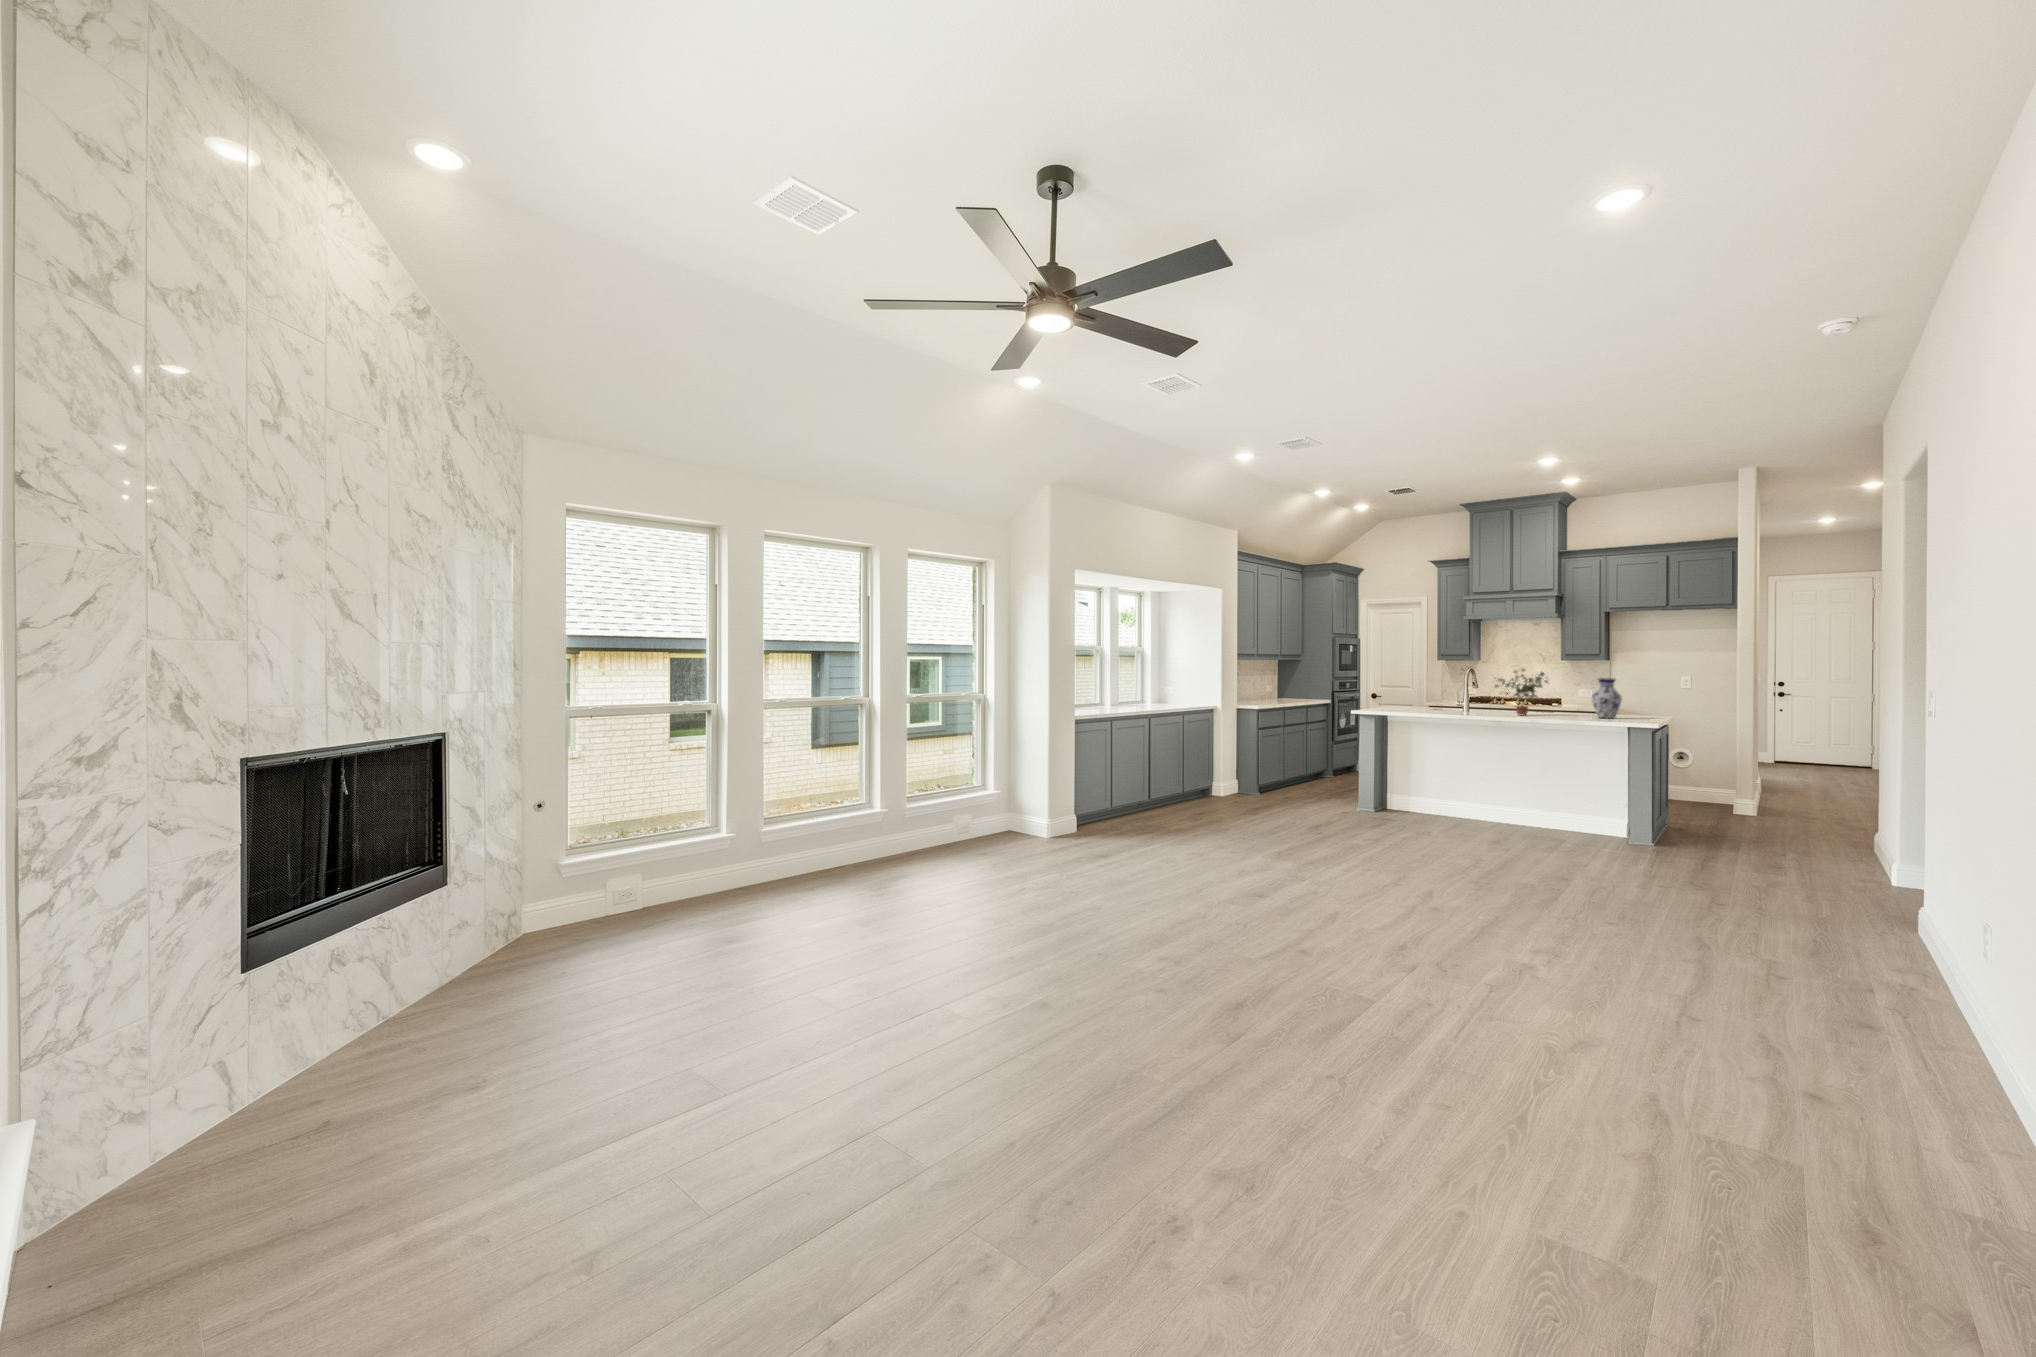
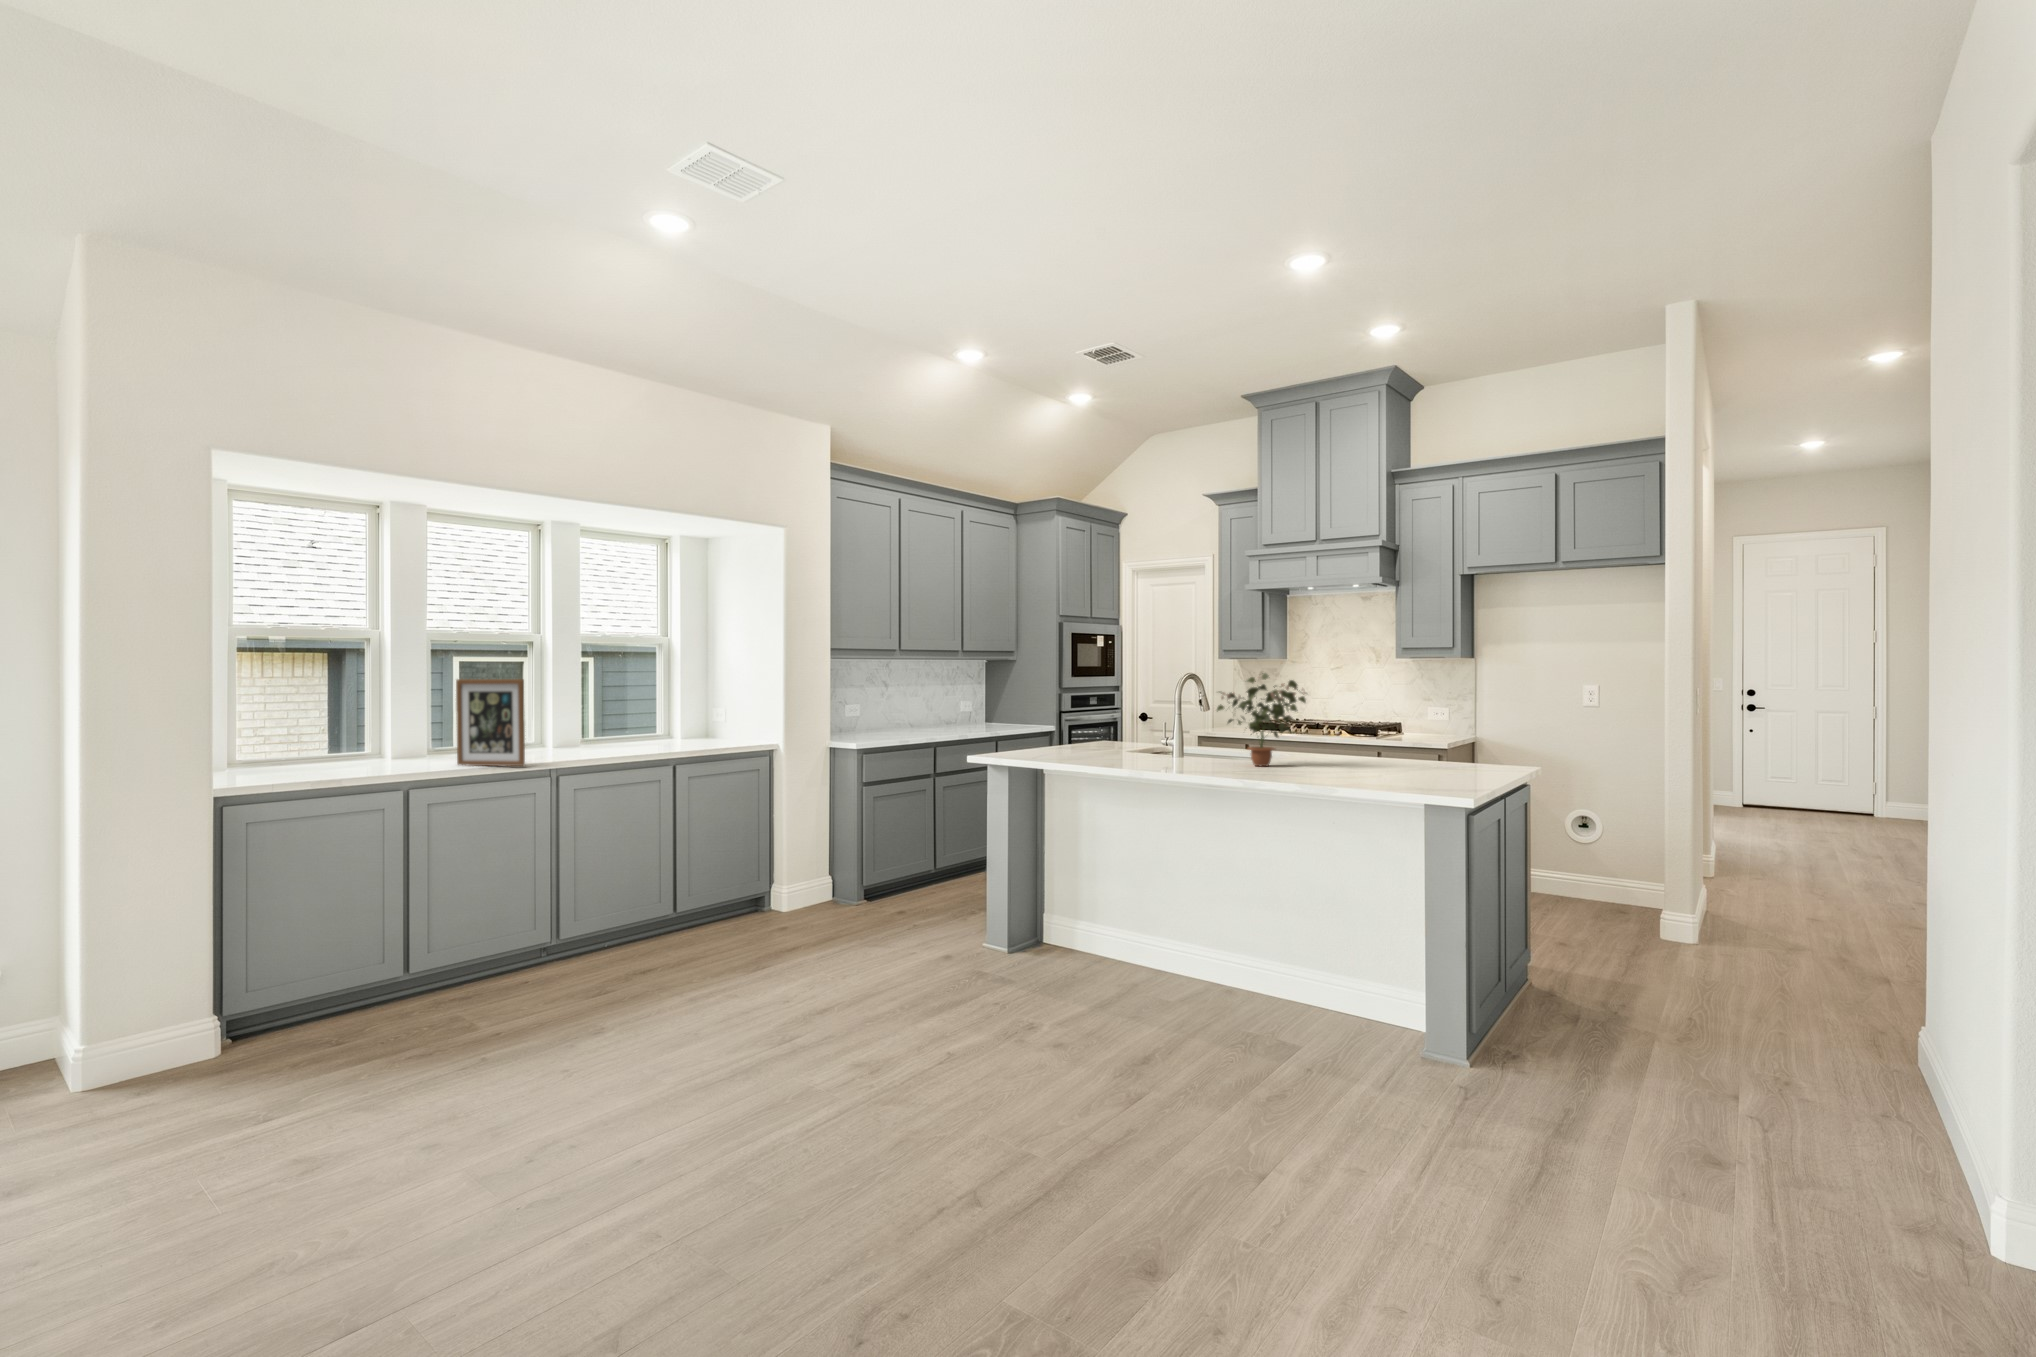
picture frame: none [1098,670,1134,713] -> present [456,679,525,766]
vase: present [1592,678,1622,718] -> none [1367,694,1423,778]

